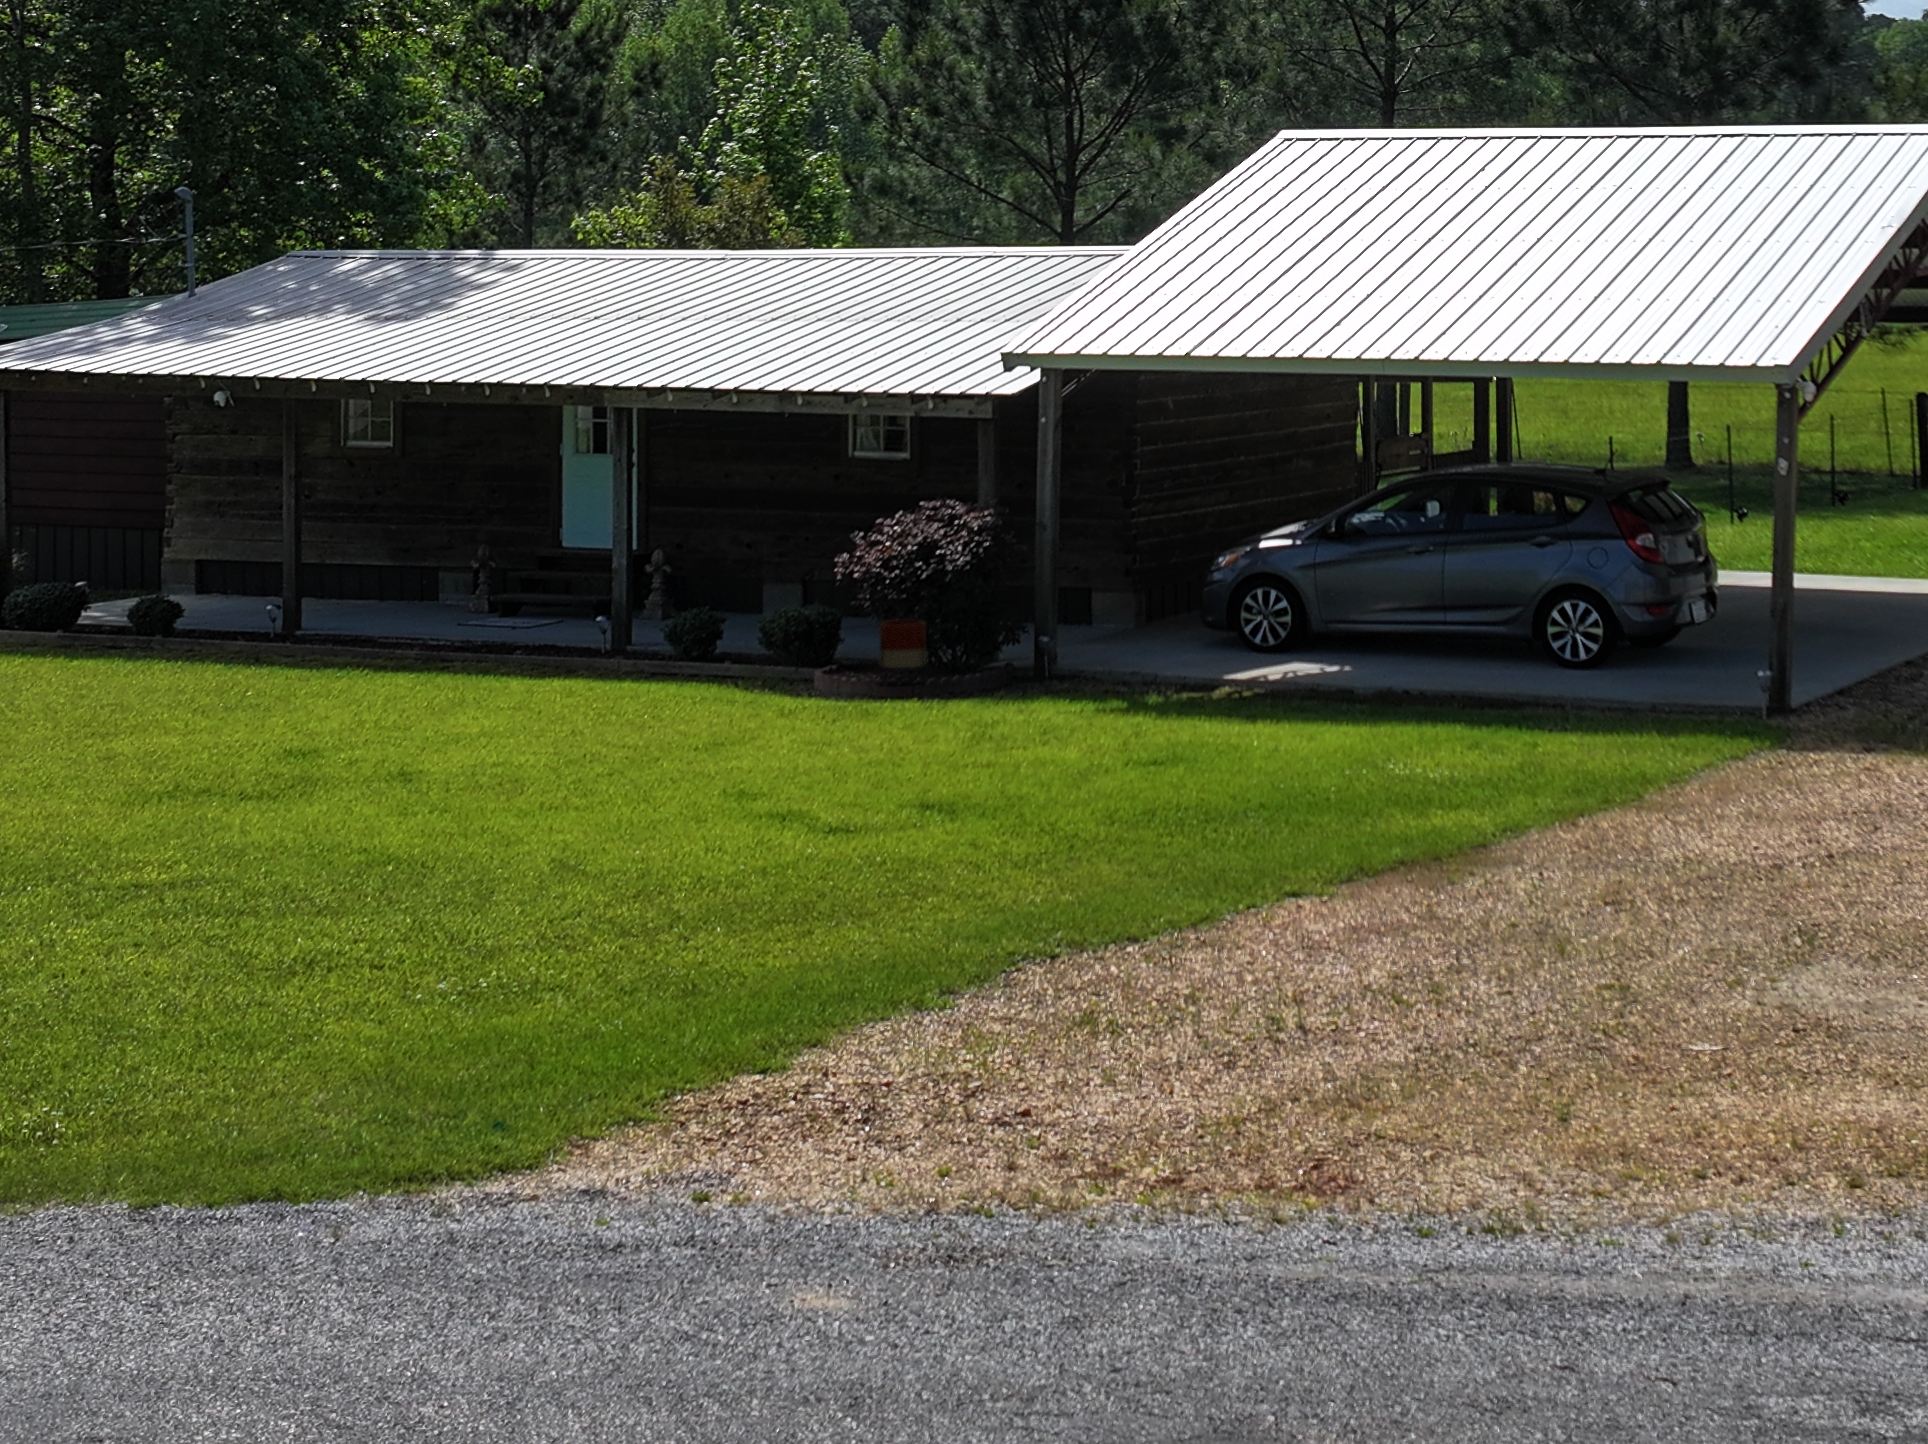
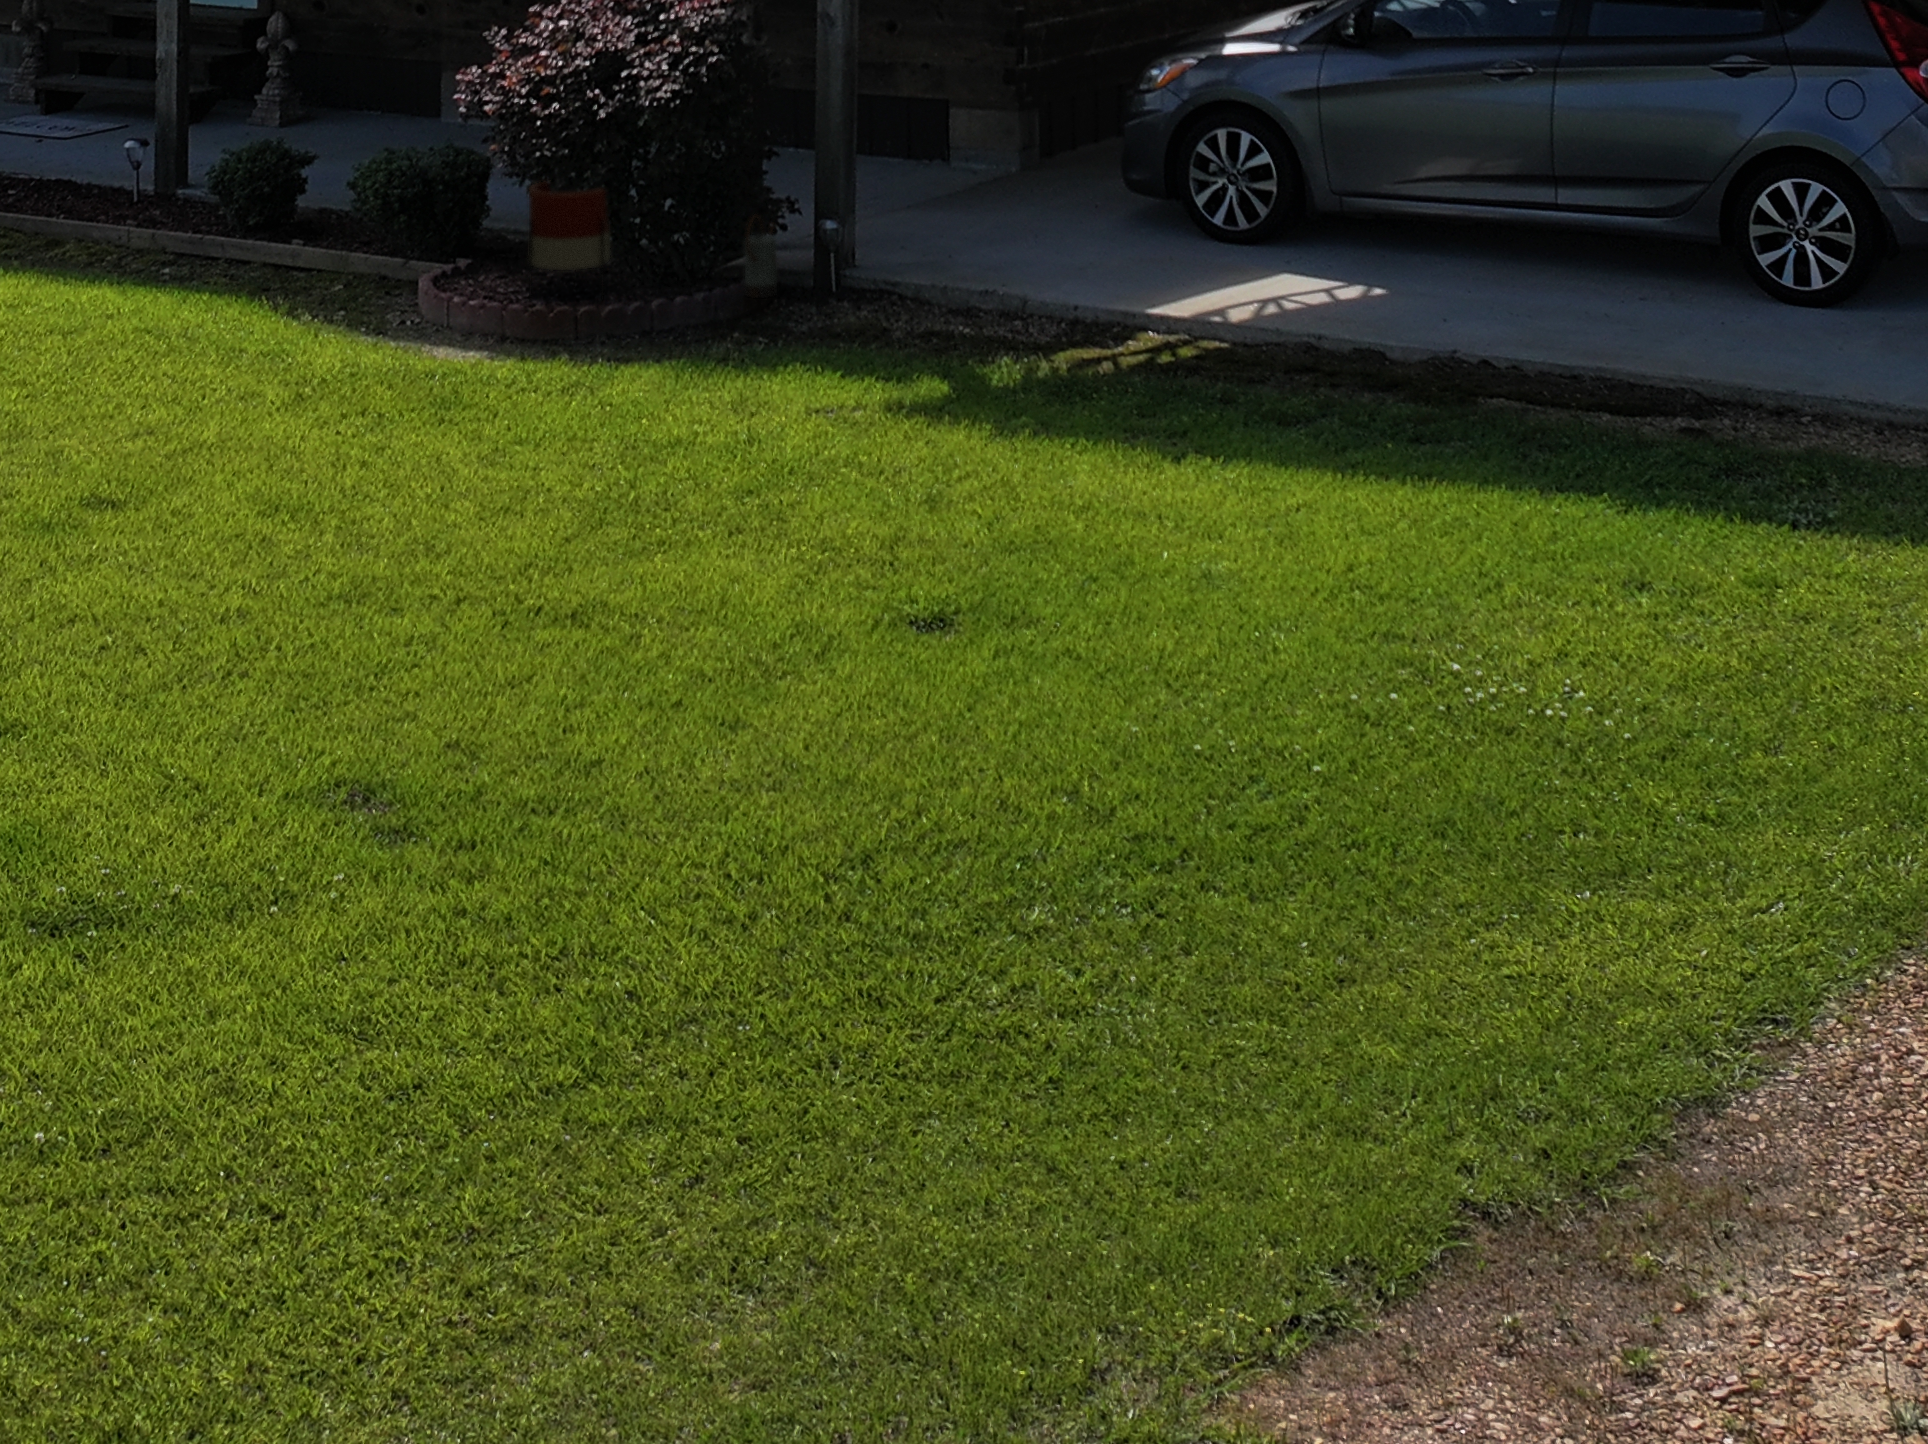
watering can: none [1003,636,1022,683] -> present [744,215,777,298]

